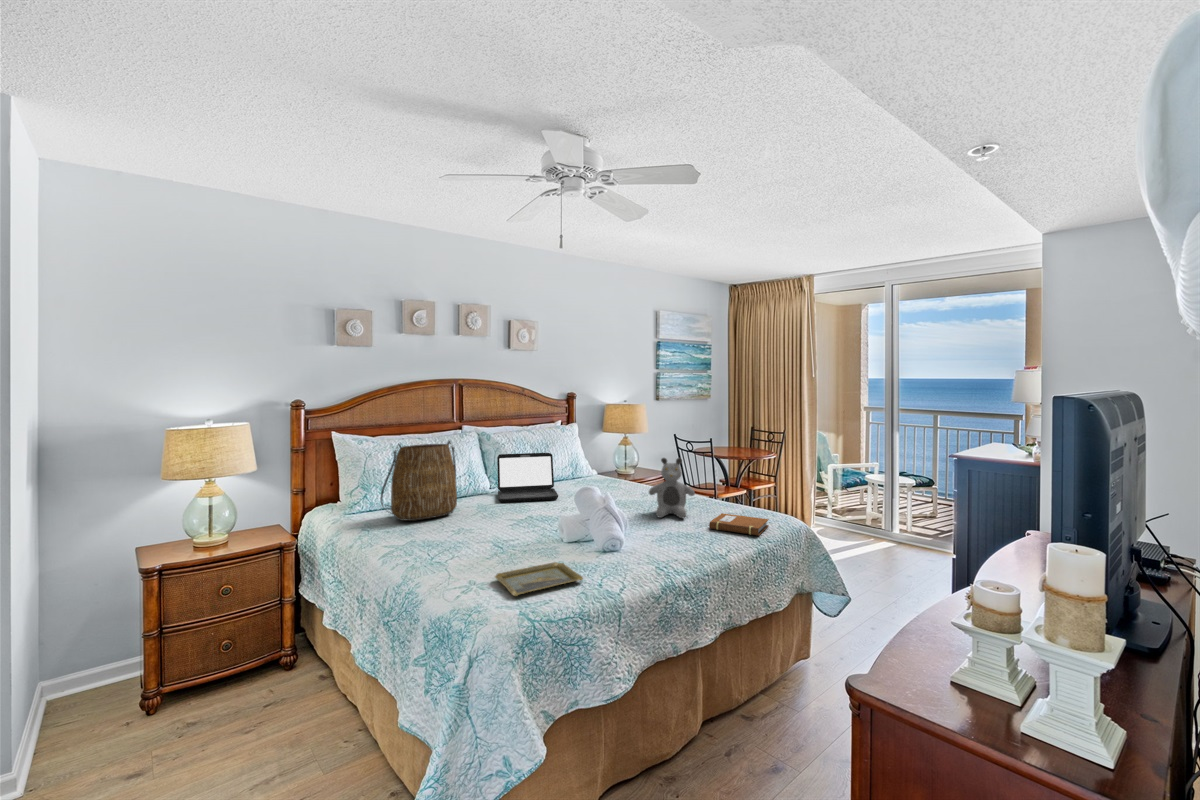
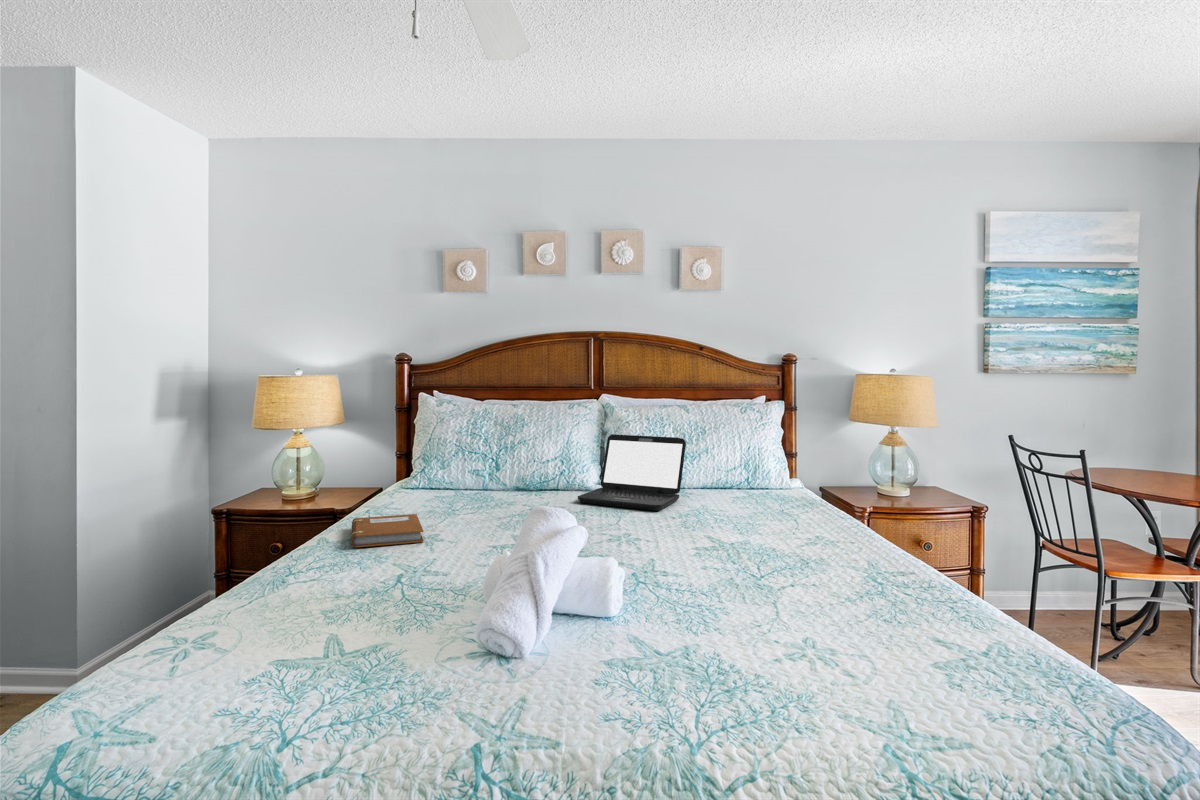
tote bag: present [380,441,457,521] -> none [413,401,513,507]
teddy bear: present [649,458,695,518] -> none [756,453,856,582]
notebook: present [709,513,769,536] -> present [351,514,423,547]
tray: present [495,562,583,596] -> none [259,594,428,644]

